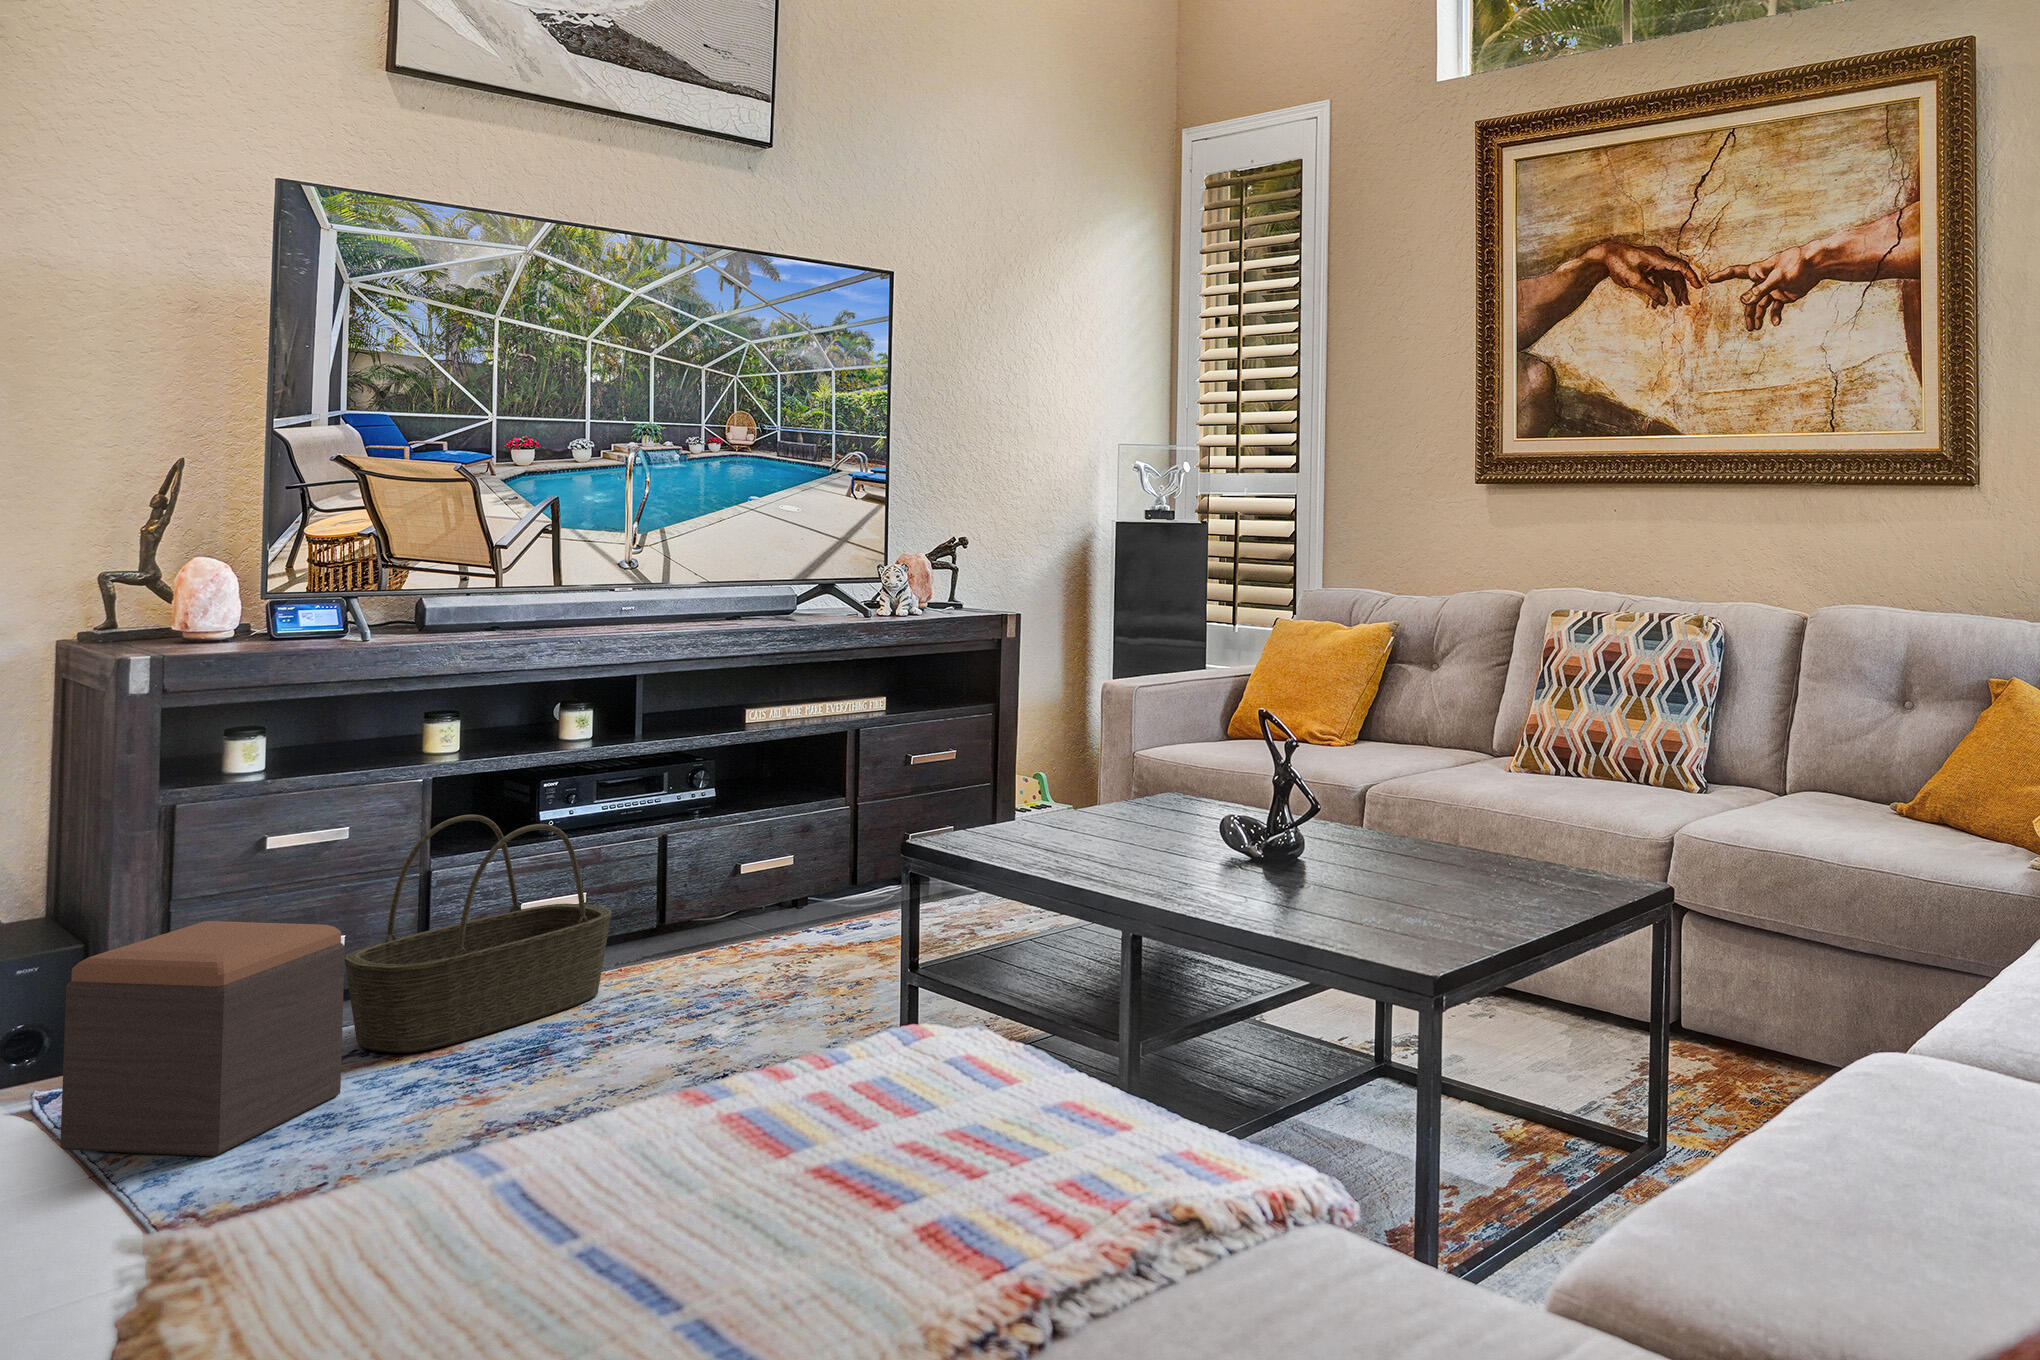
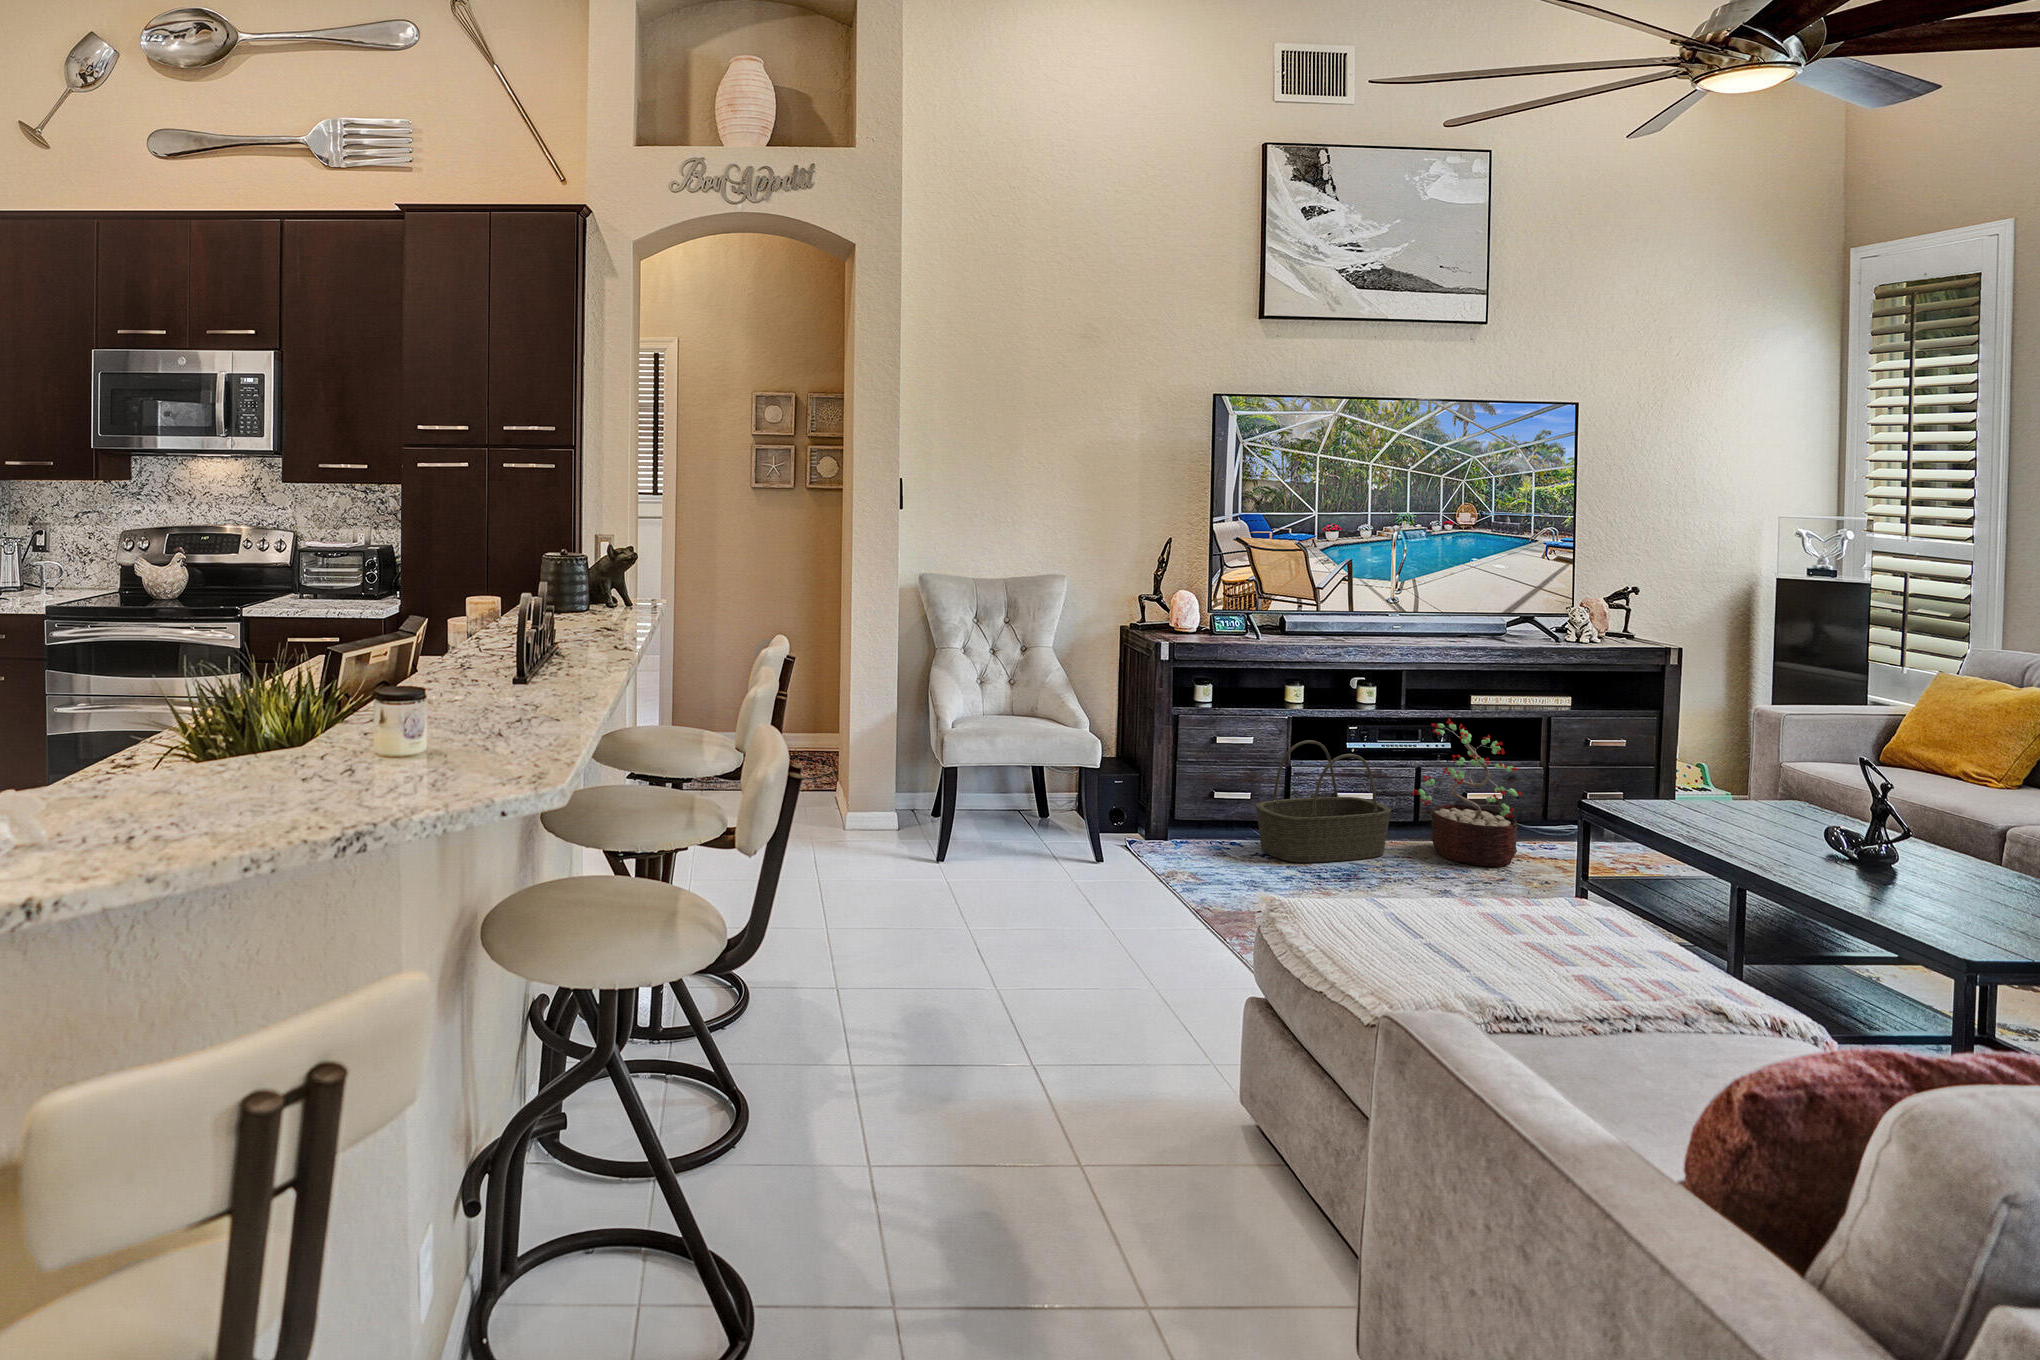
decorative plant: none [650,742,819,976] -> present [1412,719,1522,867]
footstool: present [60,921,345,1156] -> none [1151,775,1264,888]

